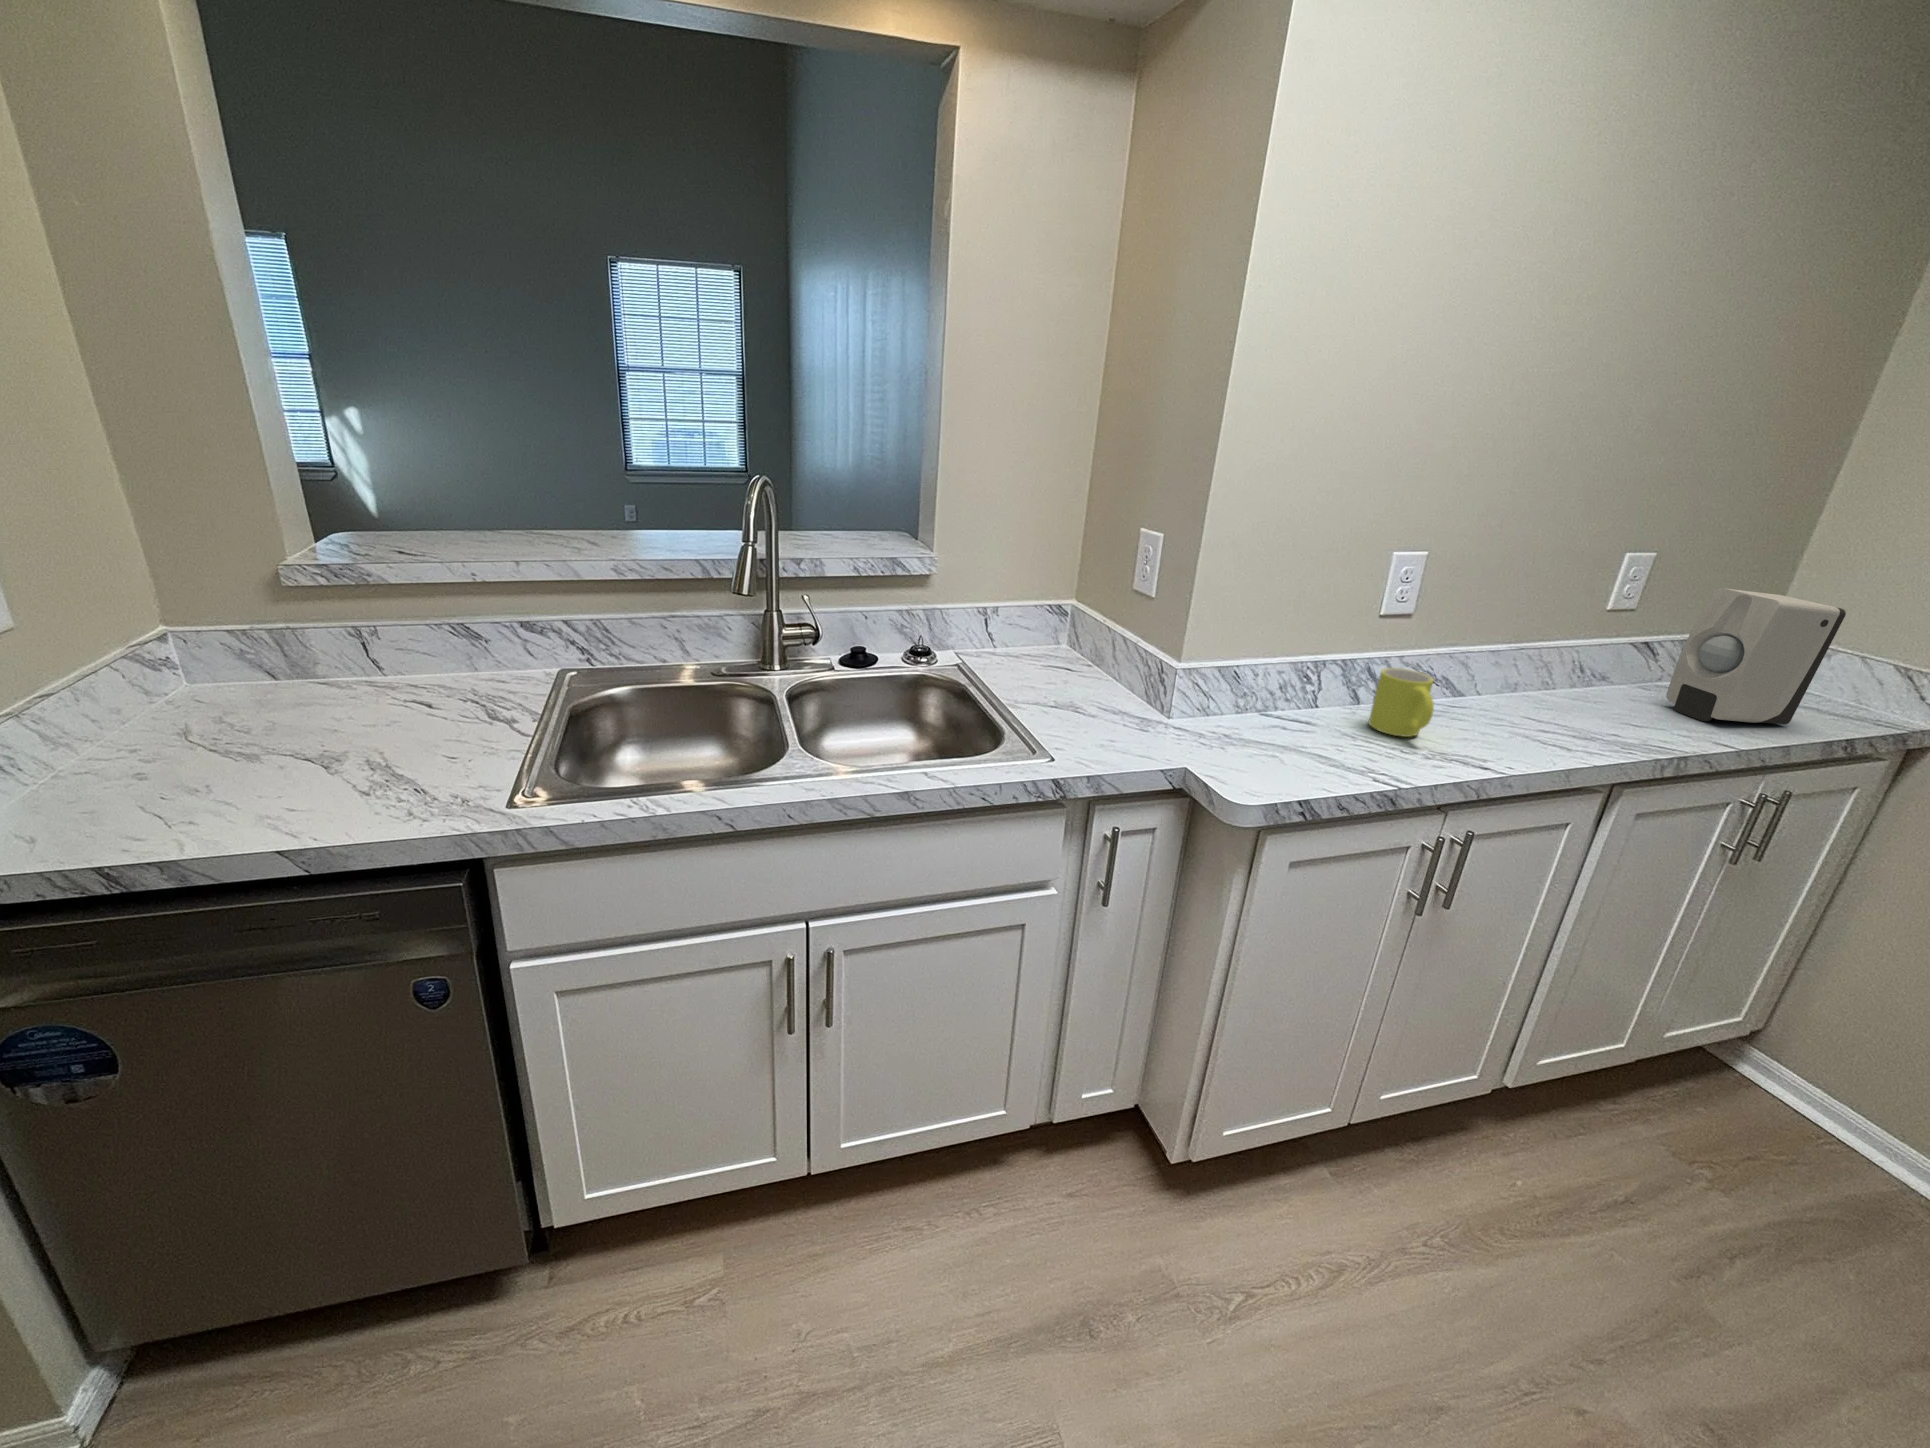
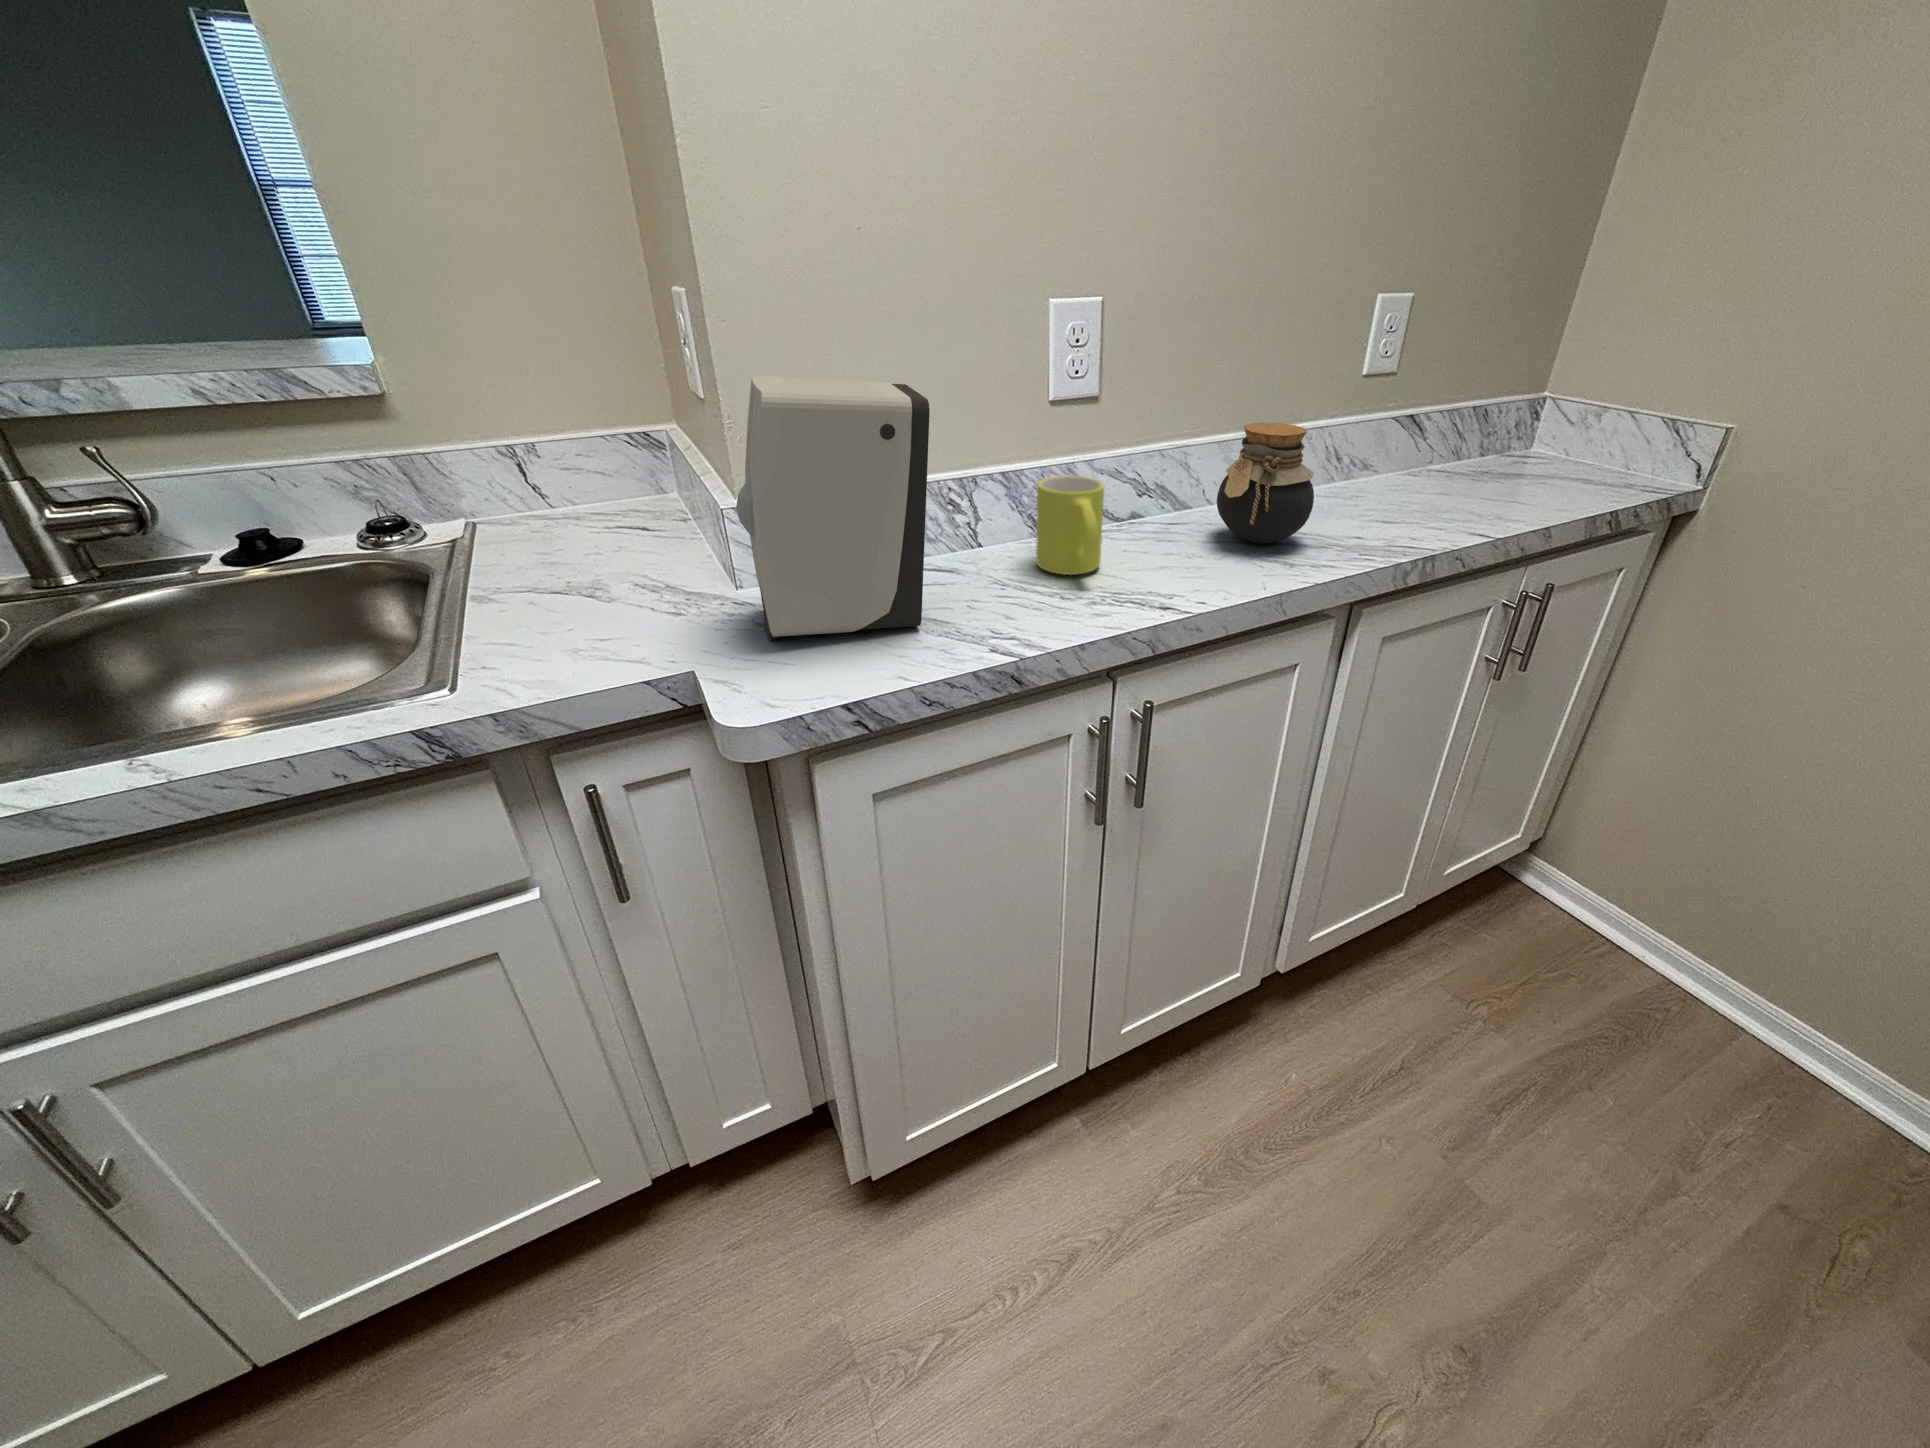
soap dispenser: present [1666,588,1846,724] -> present [736,376,930,640]
jar: none [1501,644,1588,731] -> present [1217,423,1314,543]

